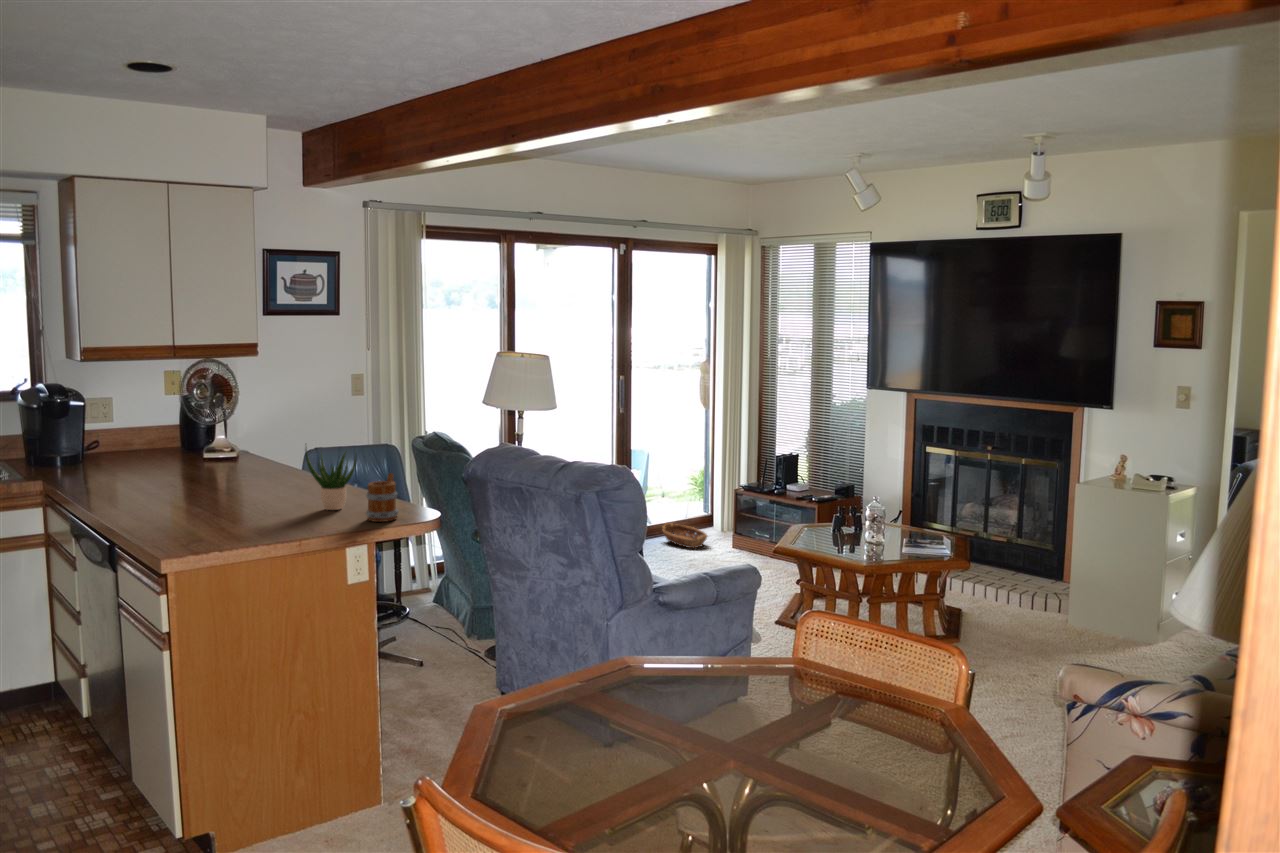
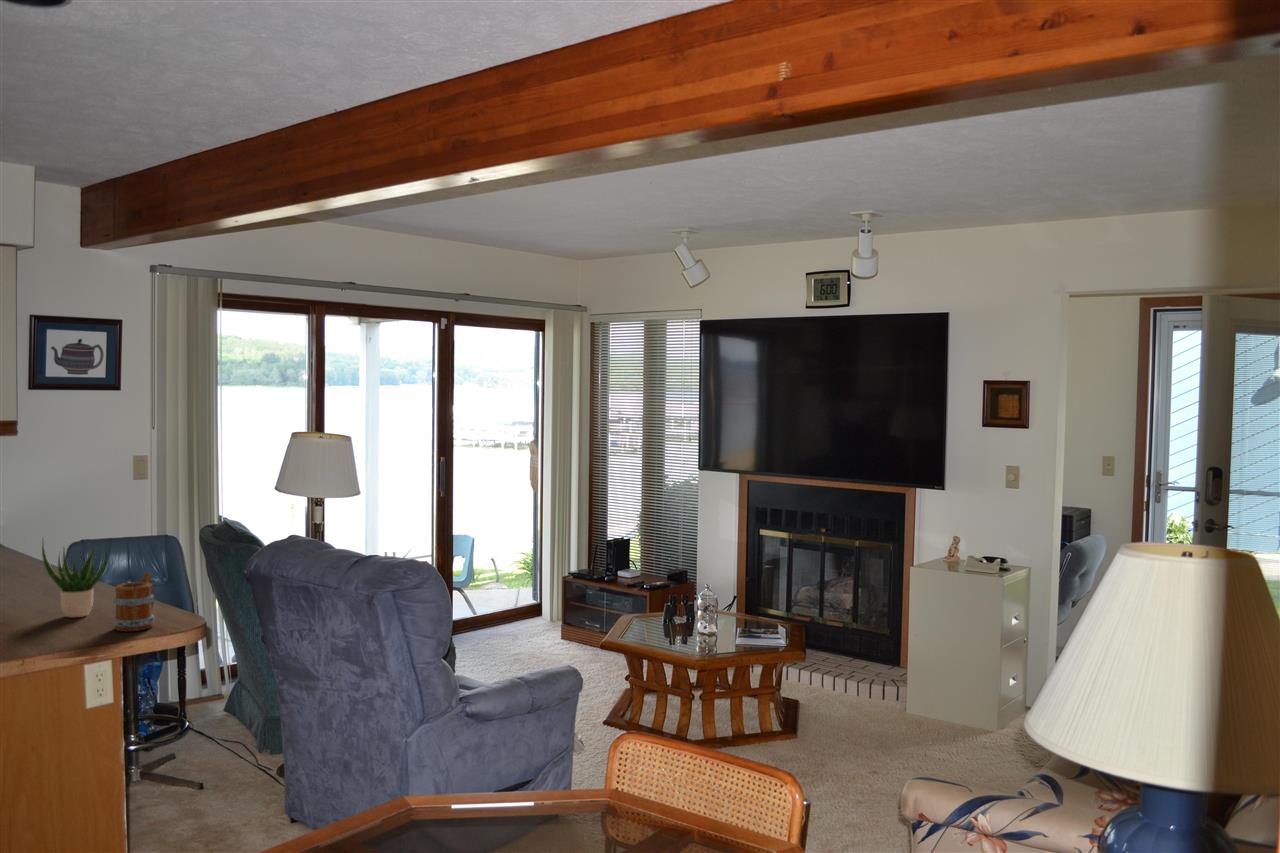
basket: present [662,523,707,548] -> none [479,611,551,642]

